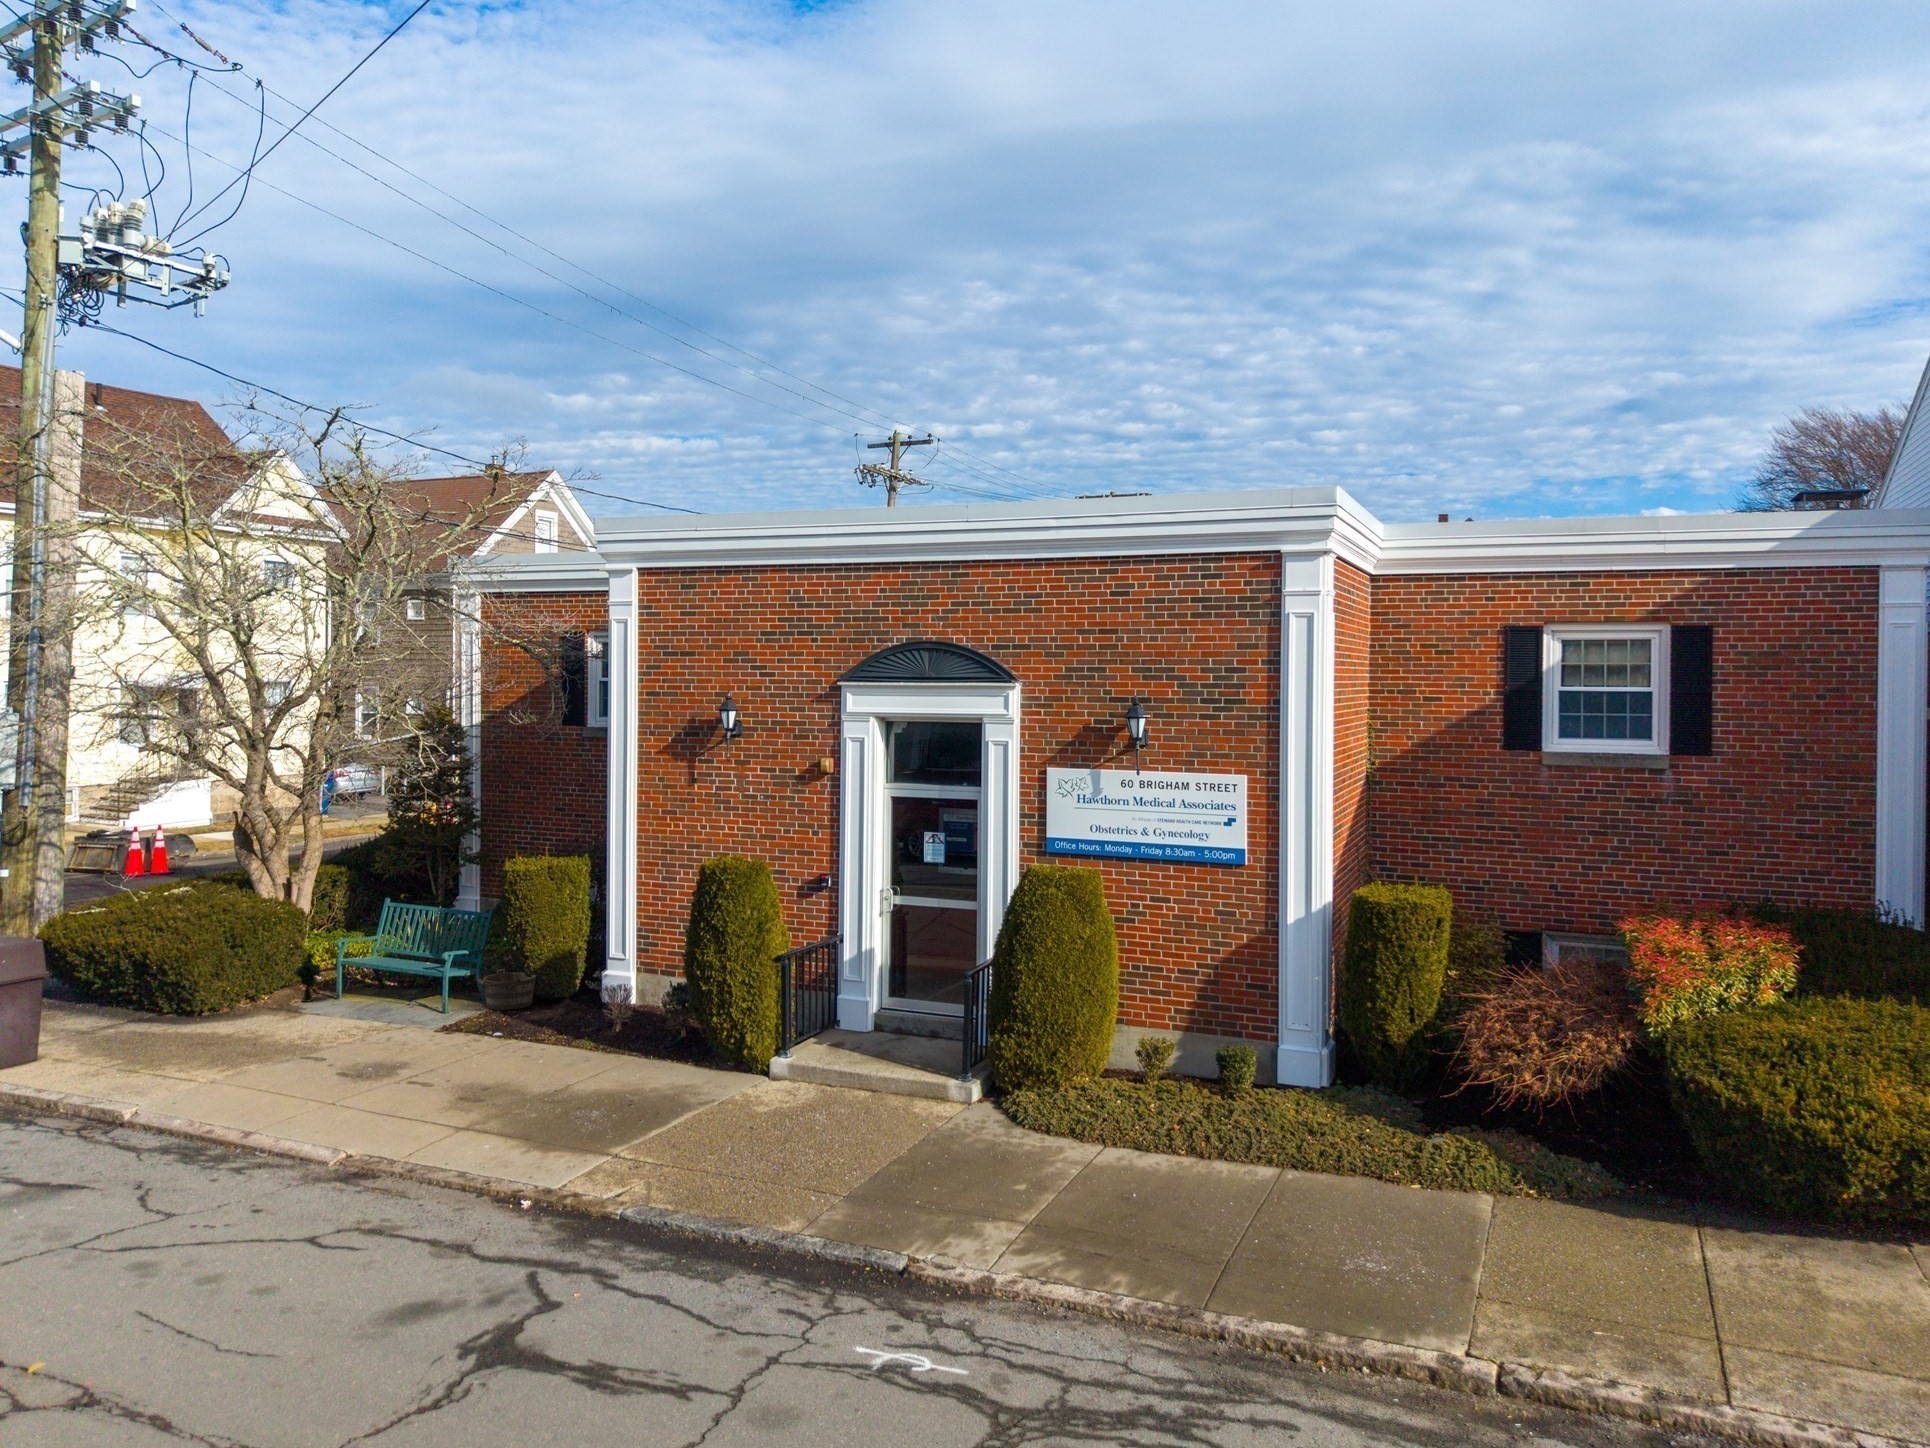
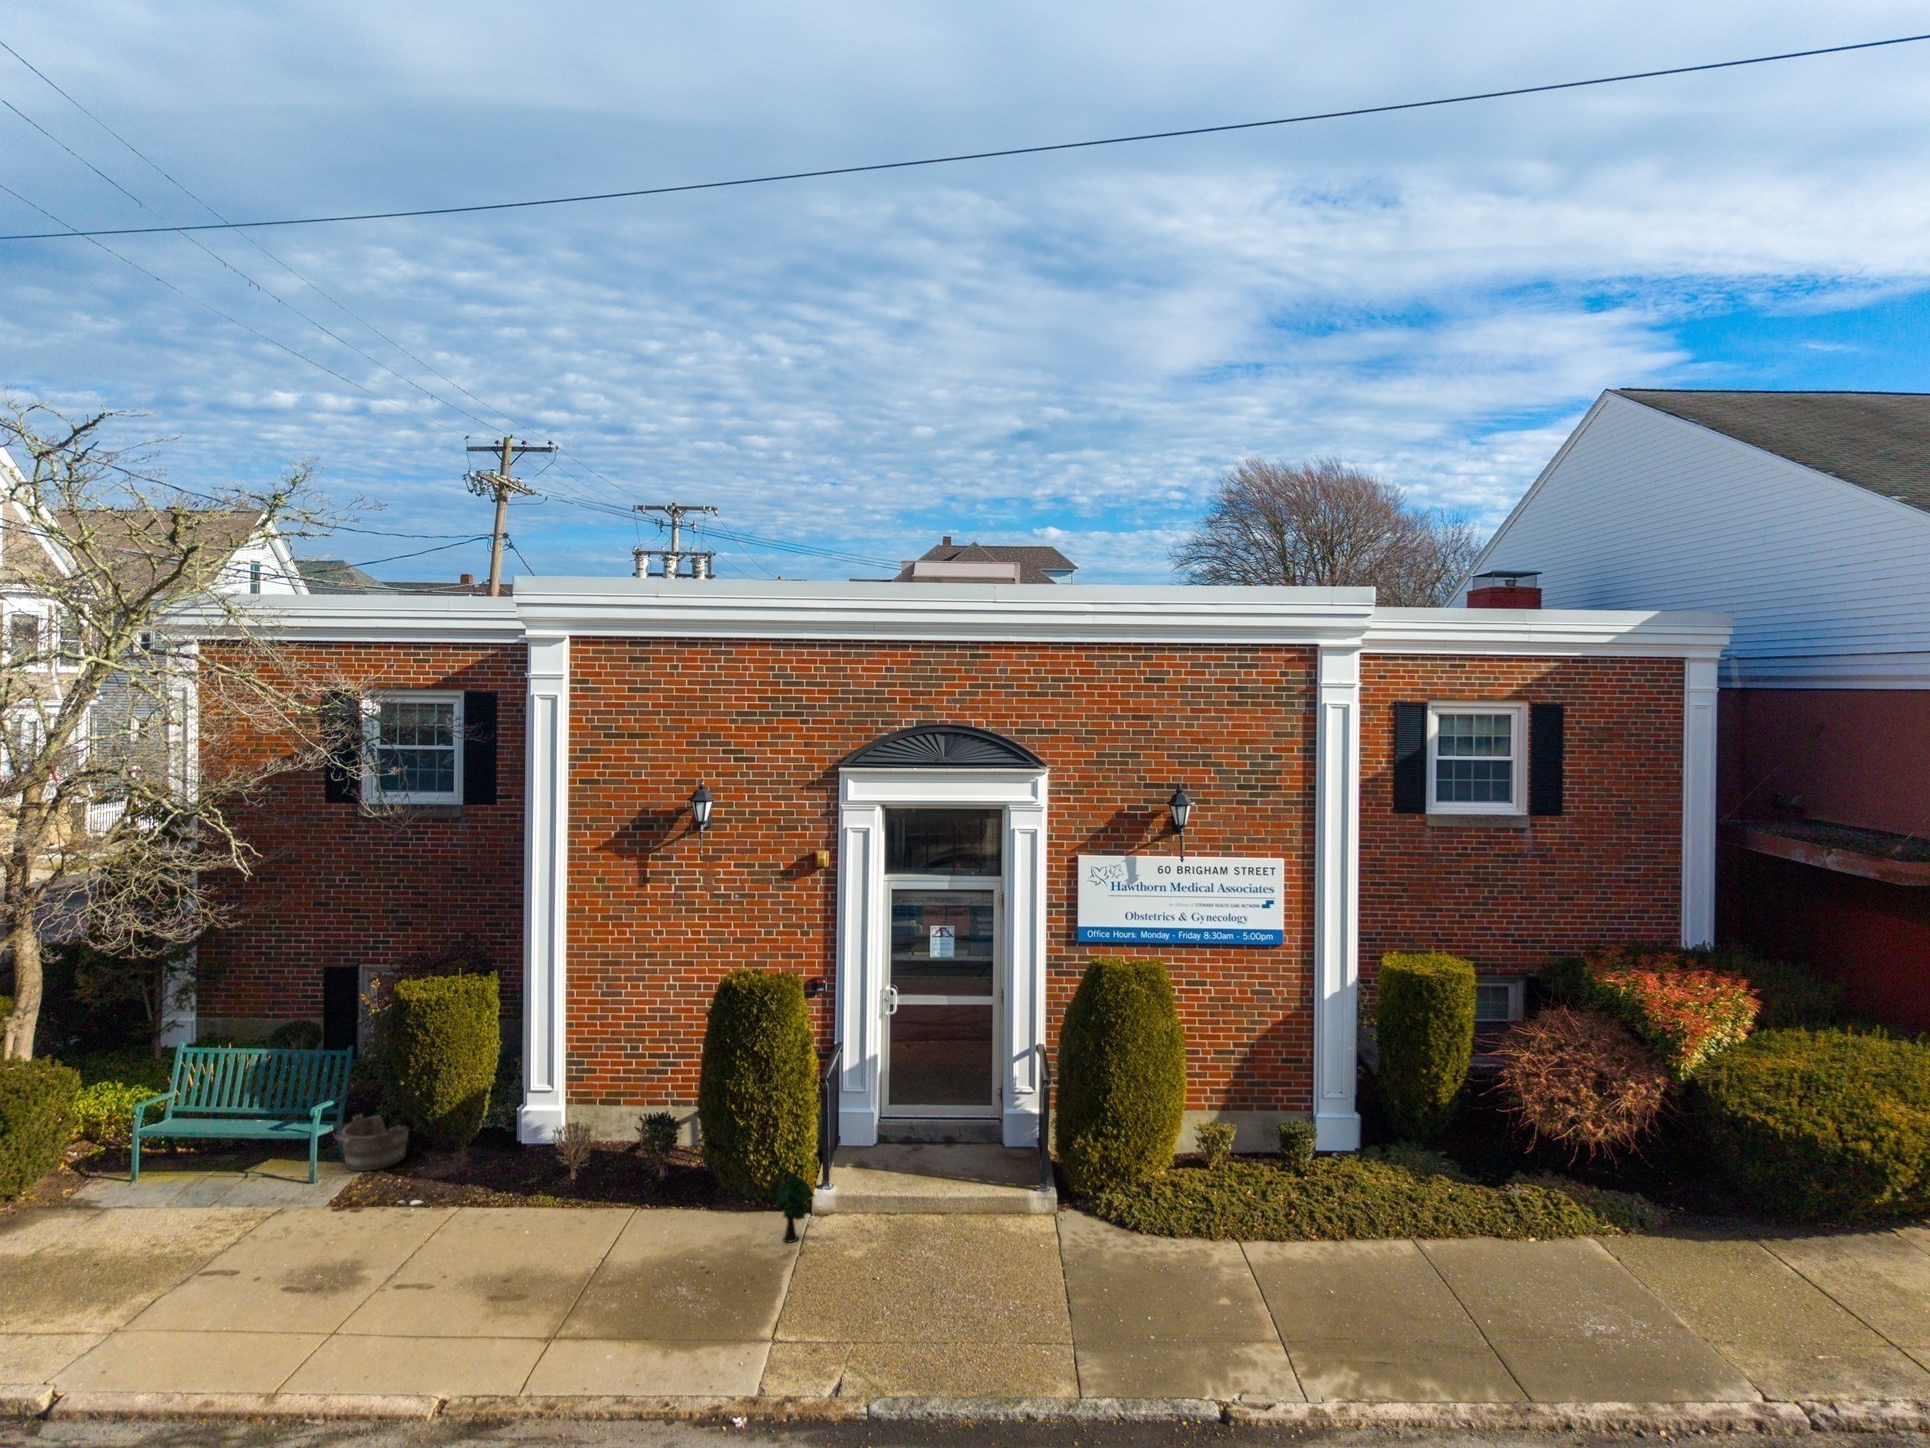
decorative plant: present [294,948,322,1002] -> present [775,1163,814,1242]

